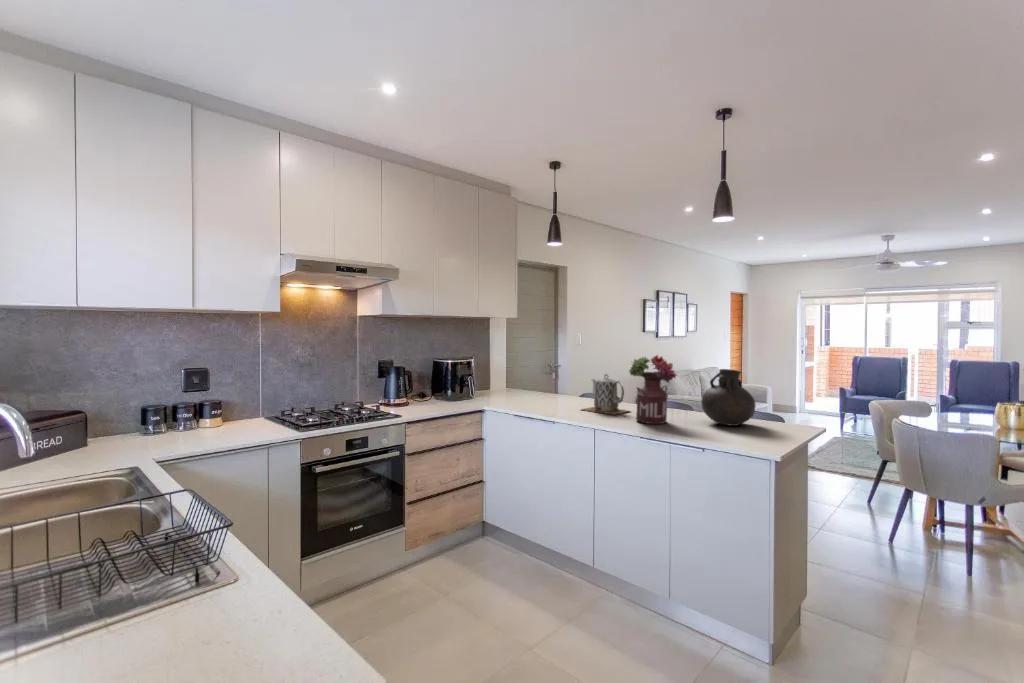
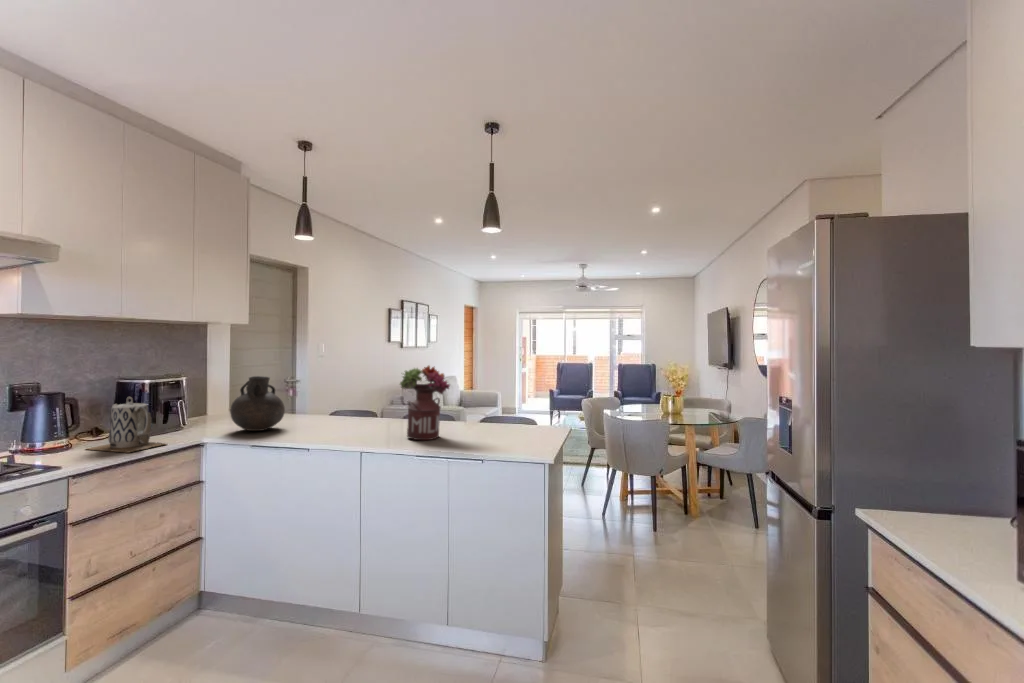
vase: present [701,369,755,426] -> present [230,376,285,431]
teapot: present [582,374,628,415] -> present [88,397,166,453]

